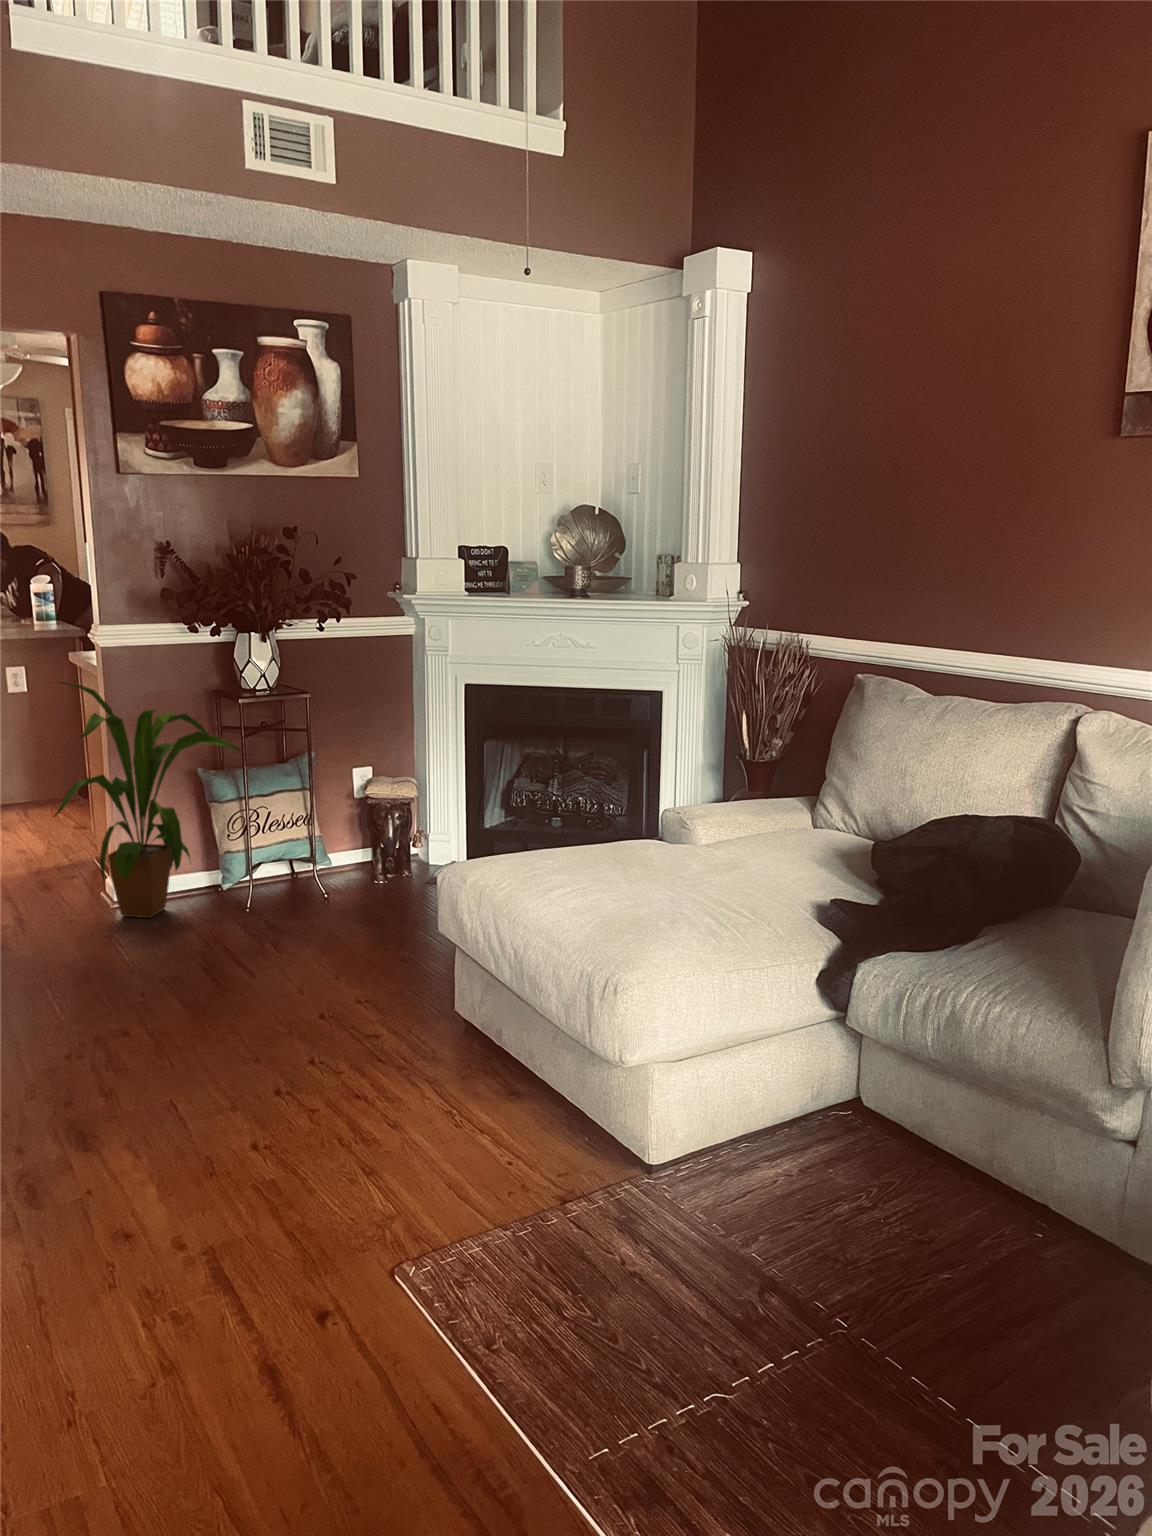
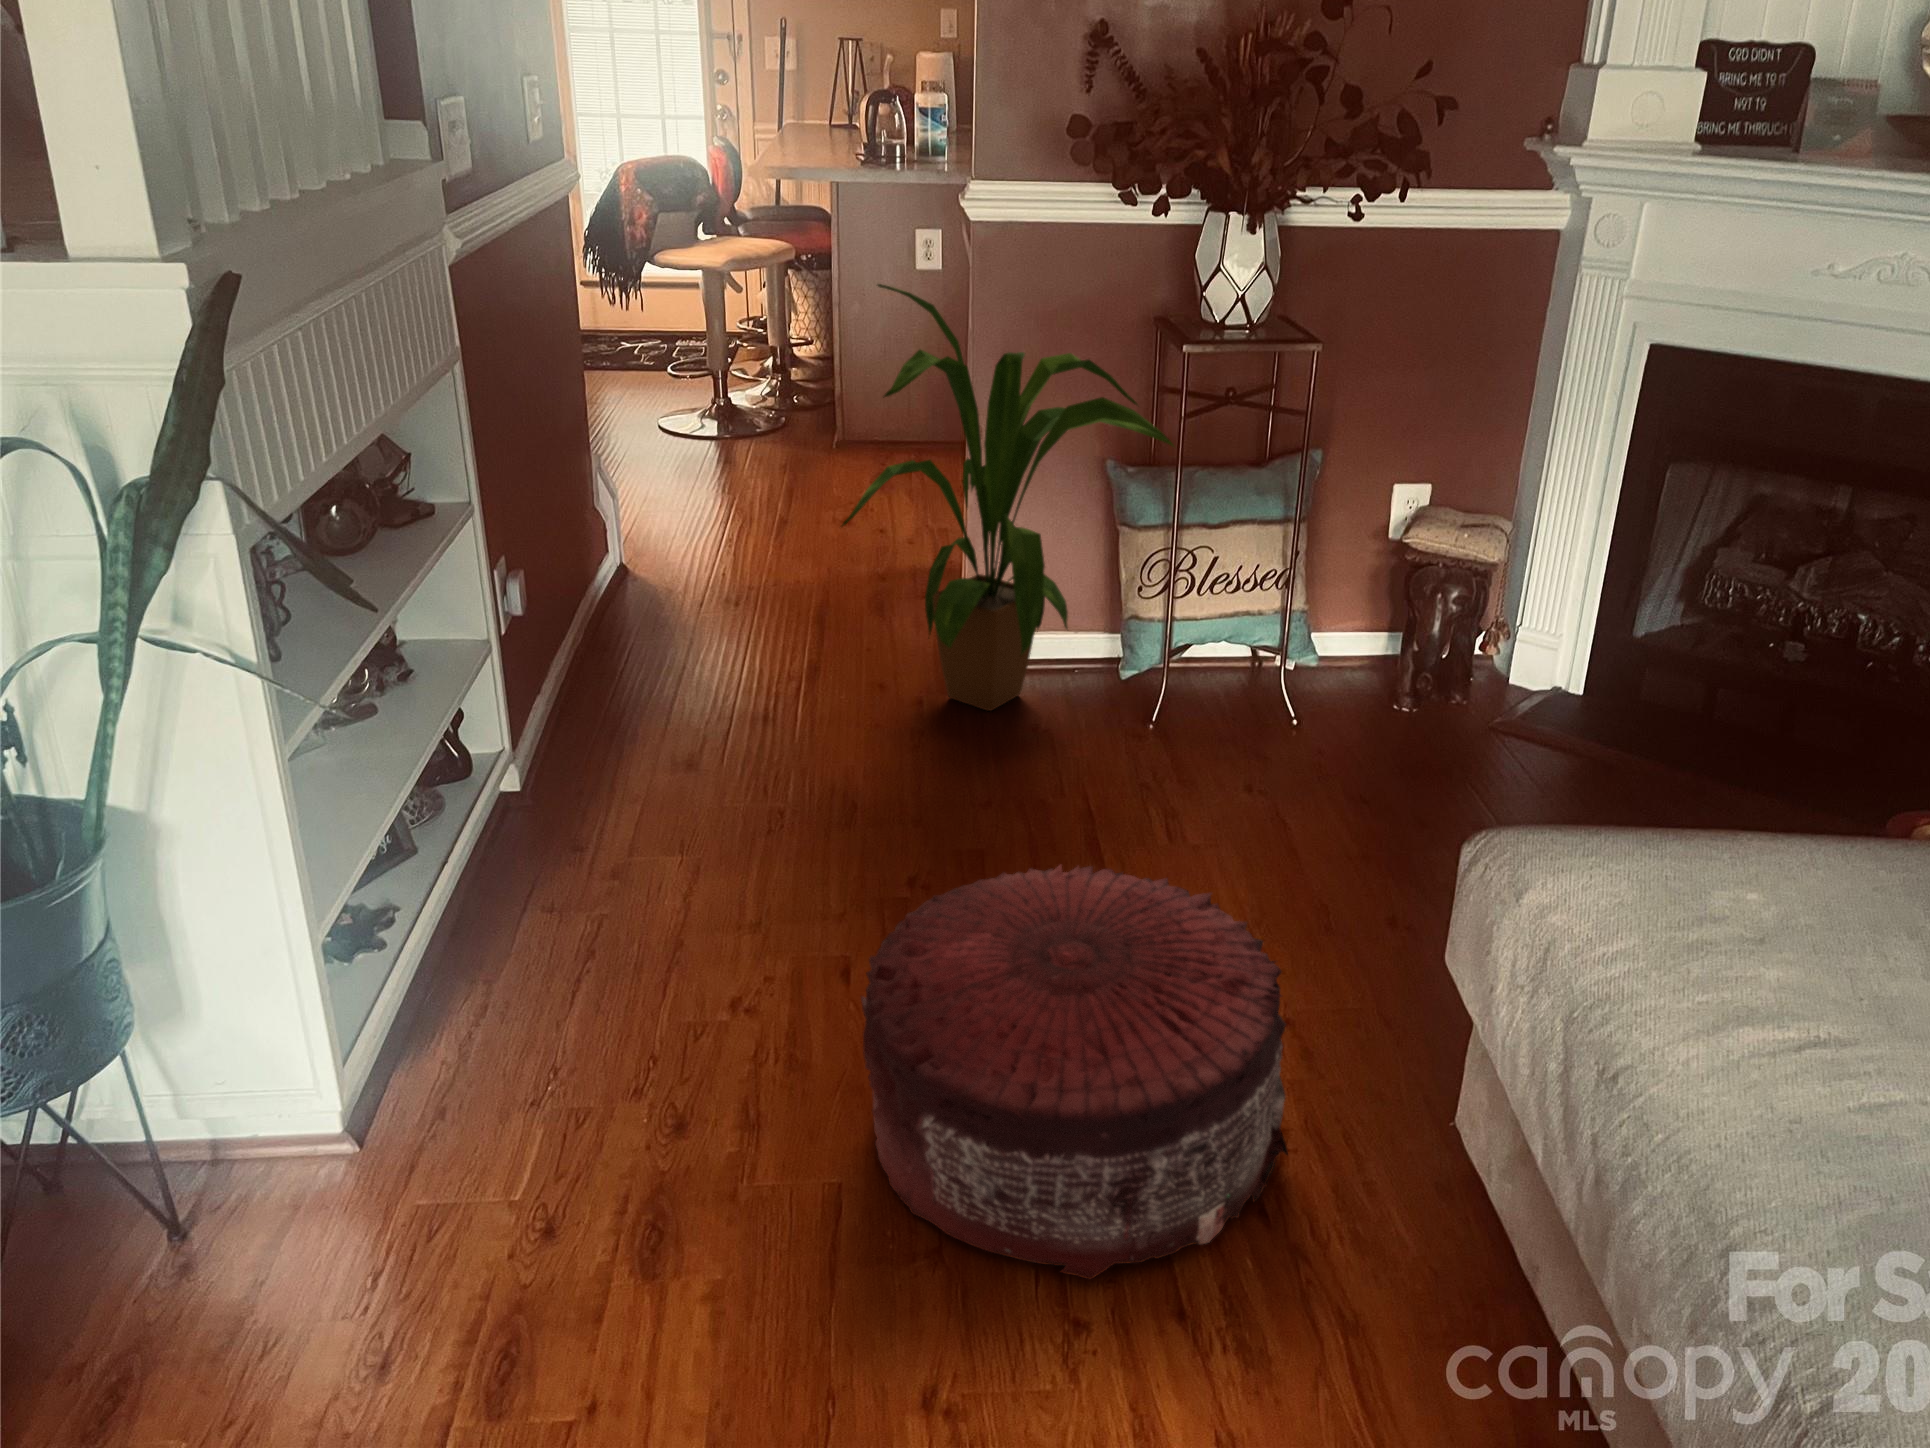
pouf: none [162,932,385,1100] -> present [861,865,1288,1279]

